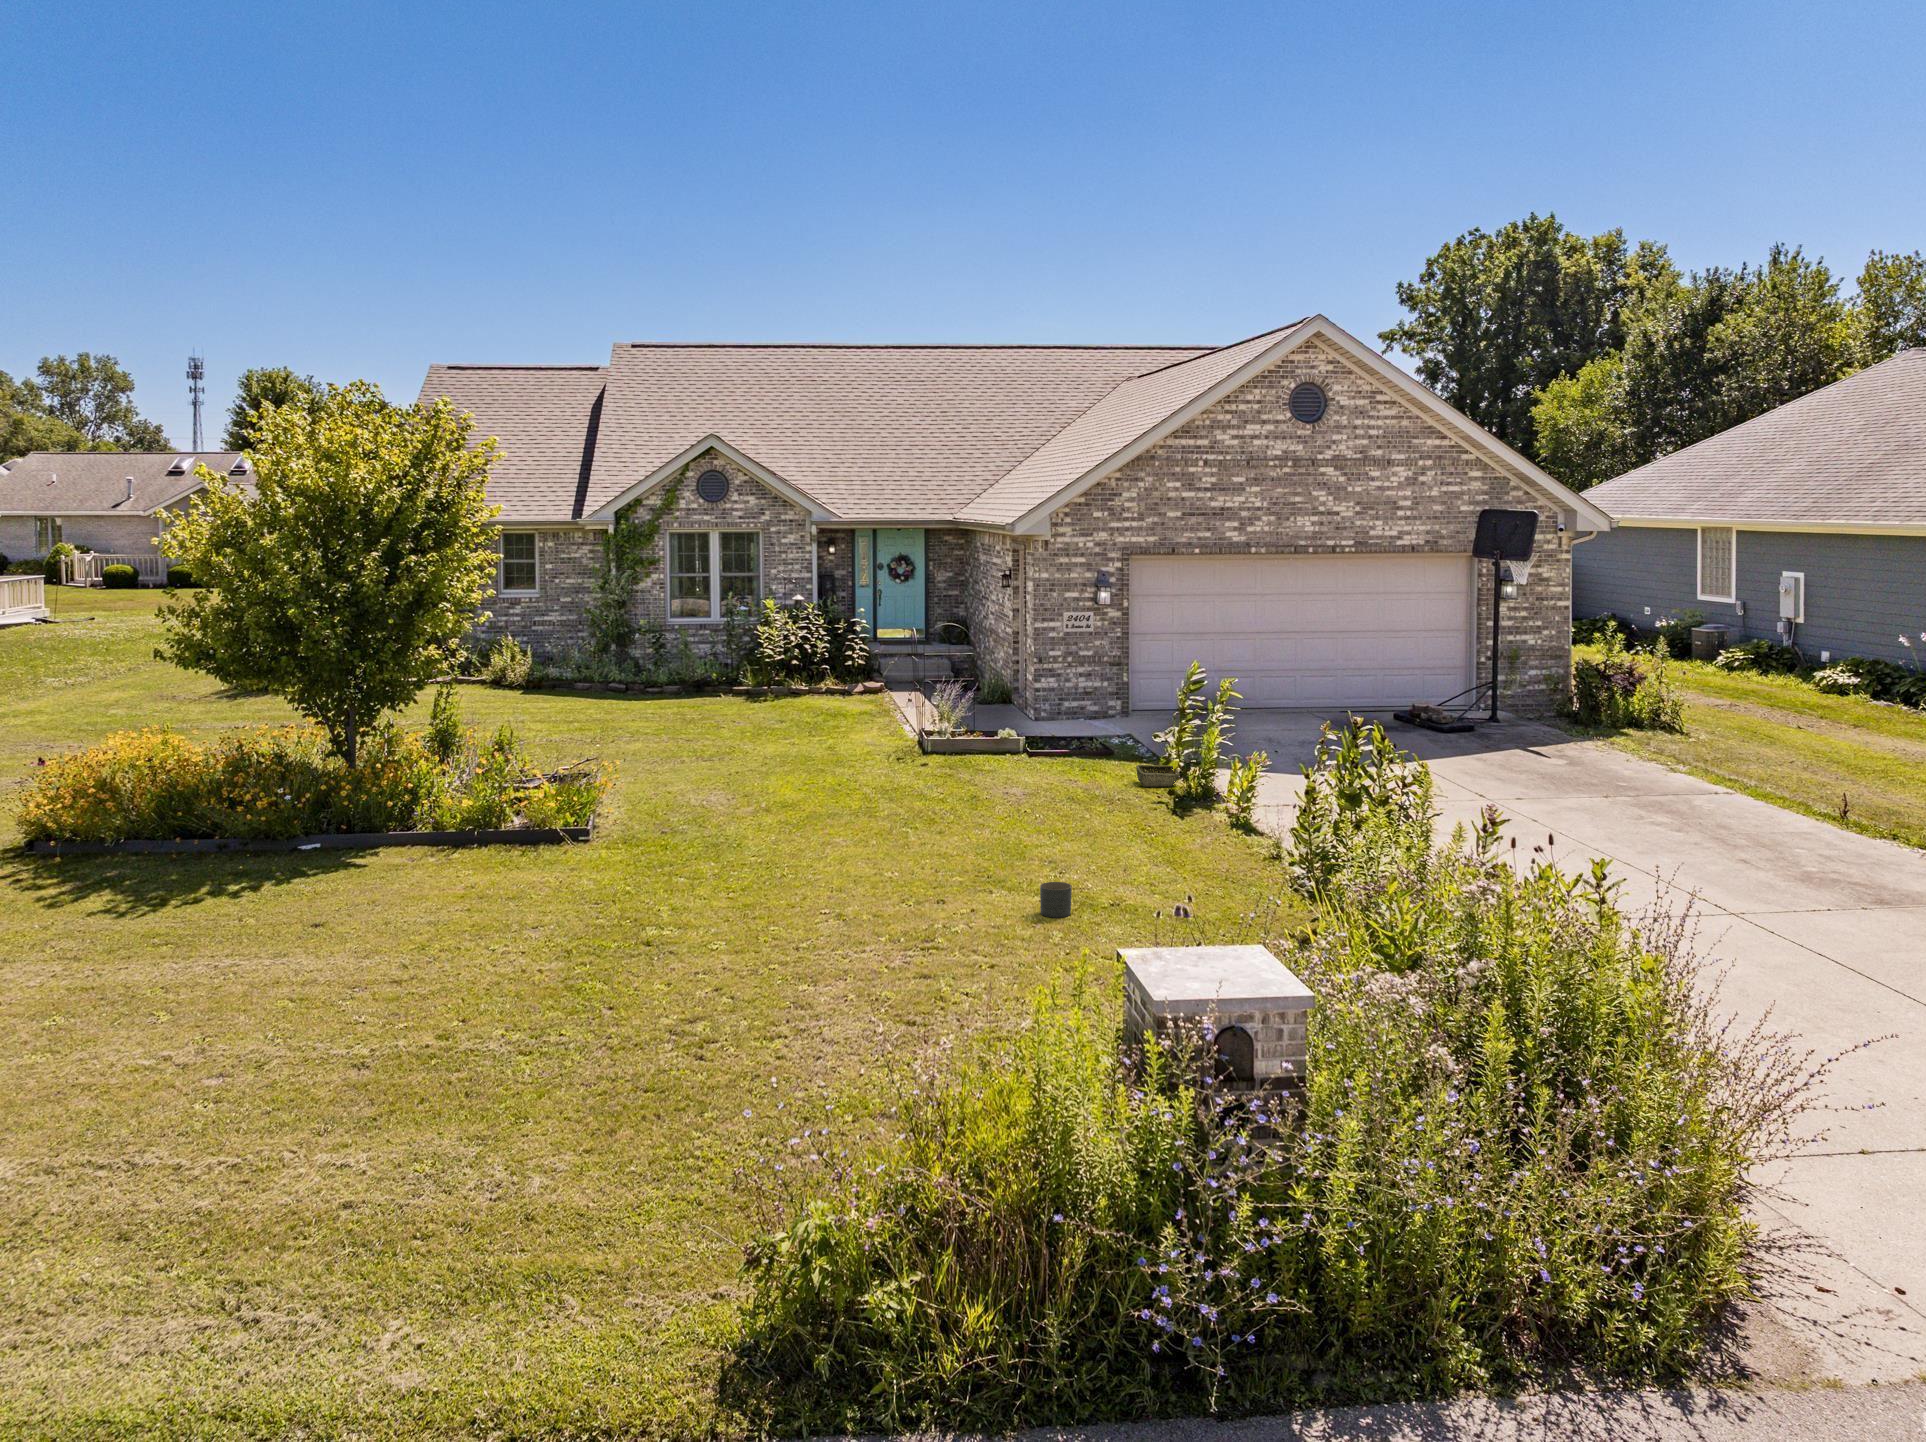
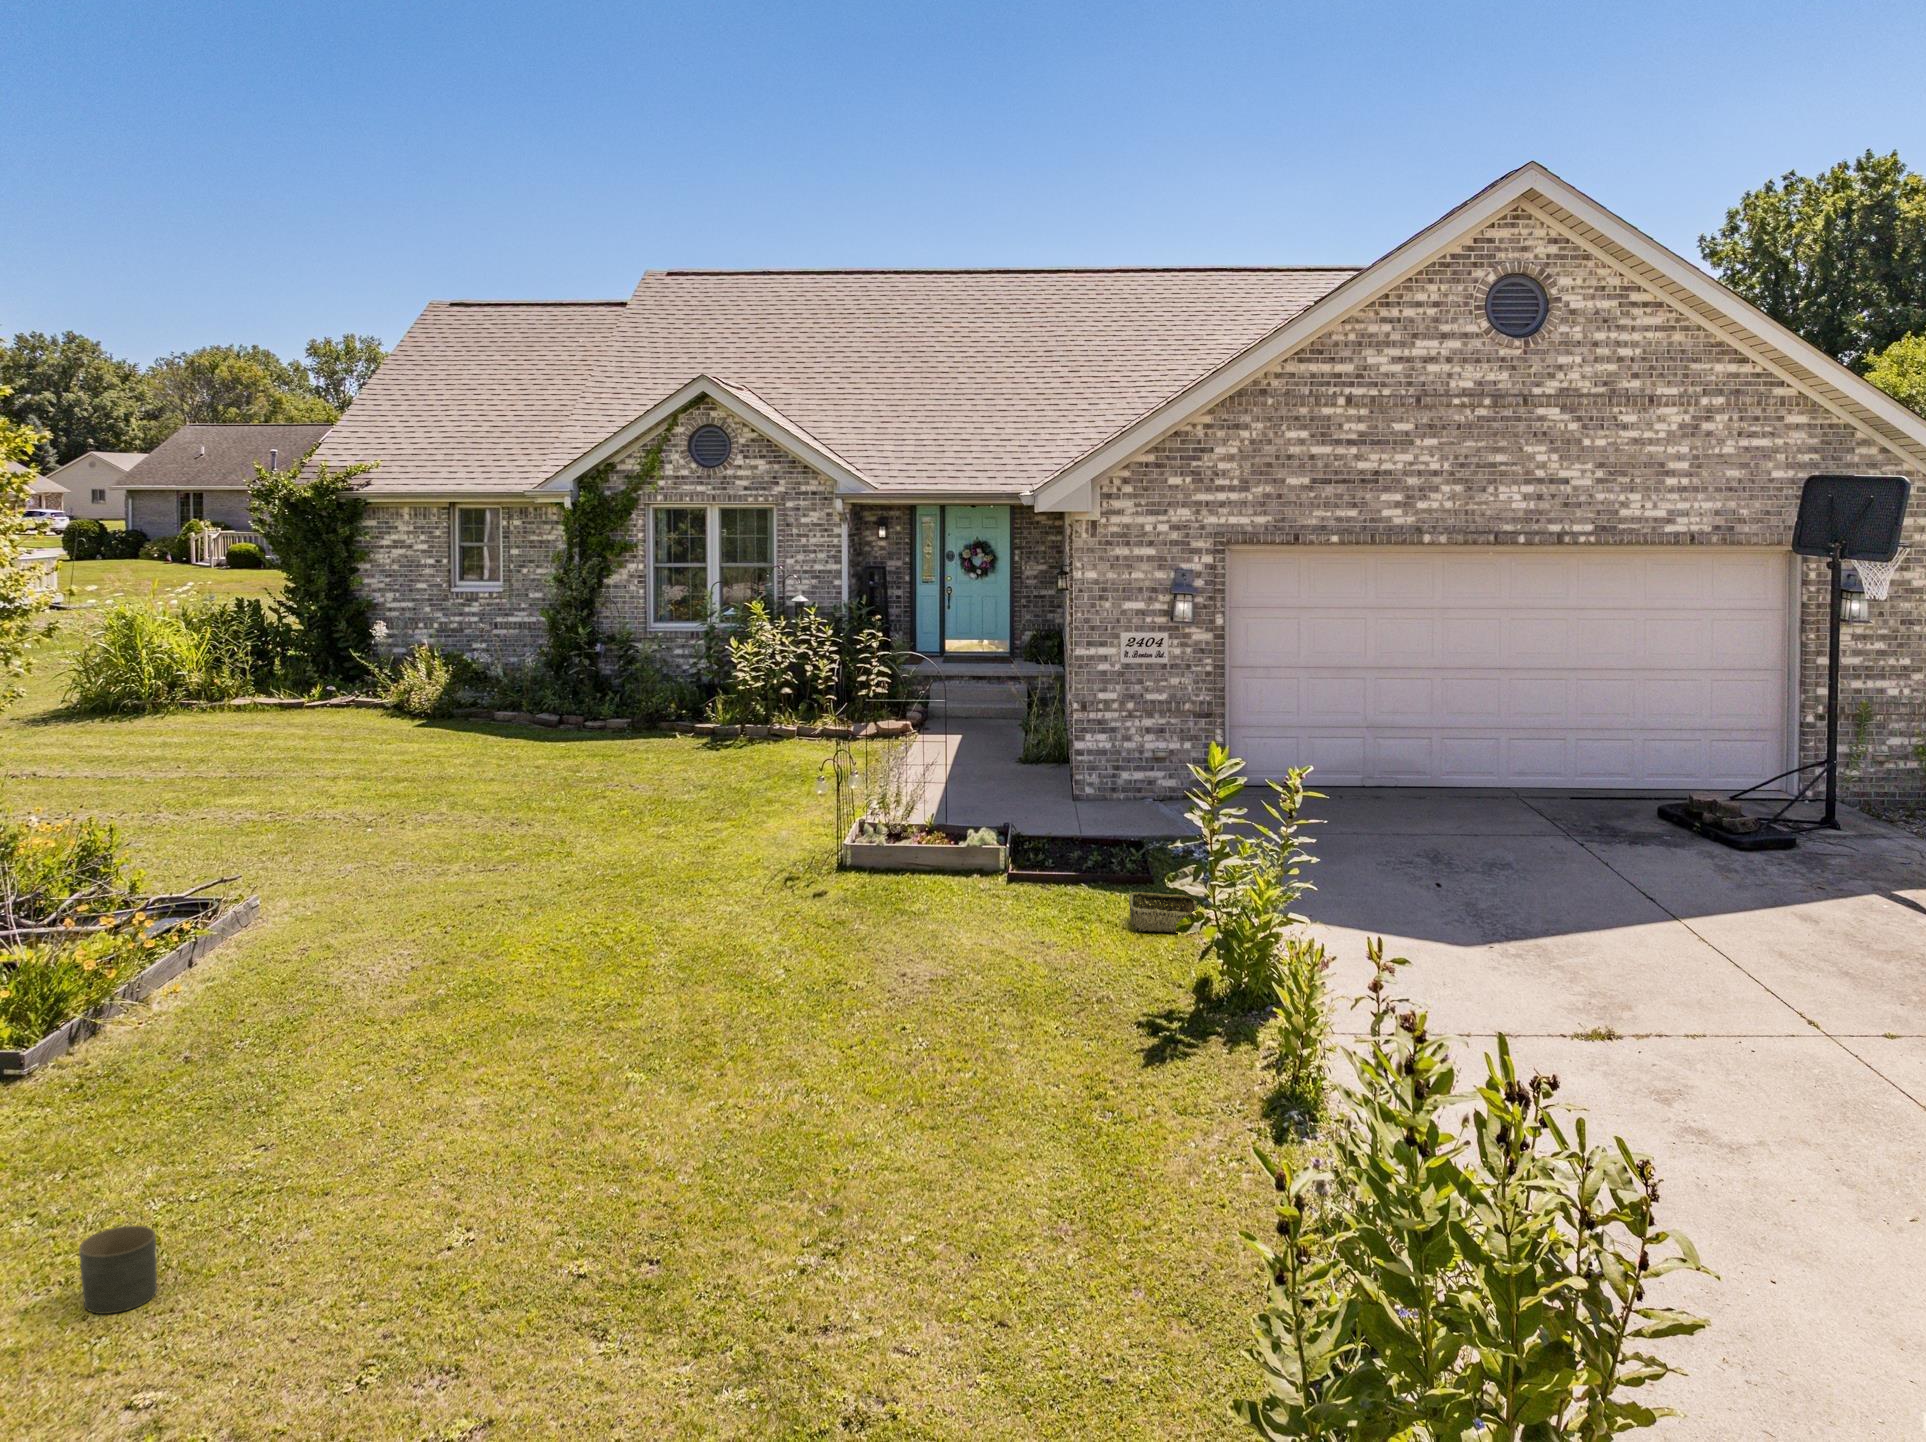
planter: present [1040,882,1072,918] -> present [79,1226,157,1314]

